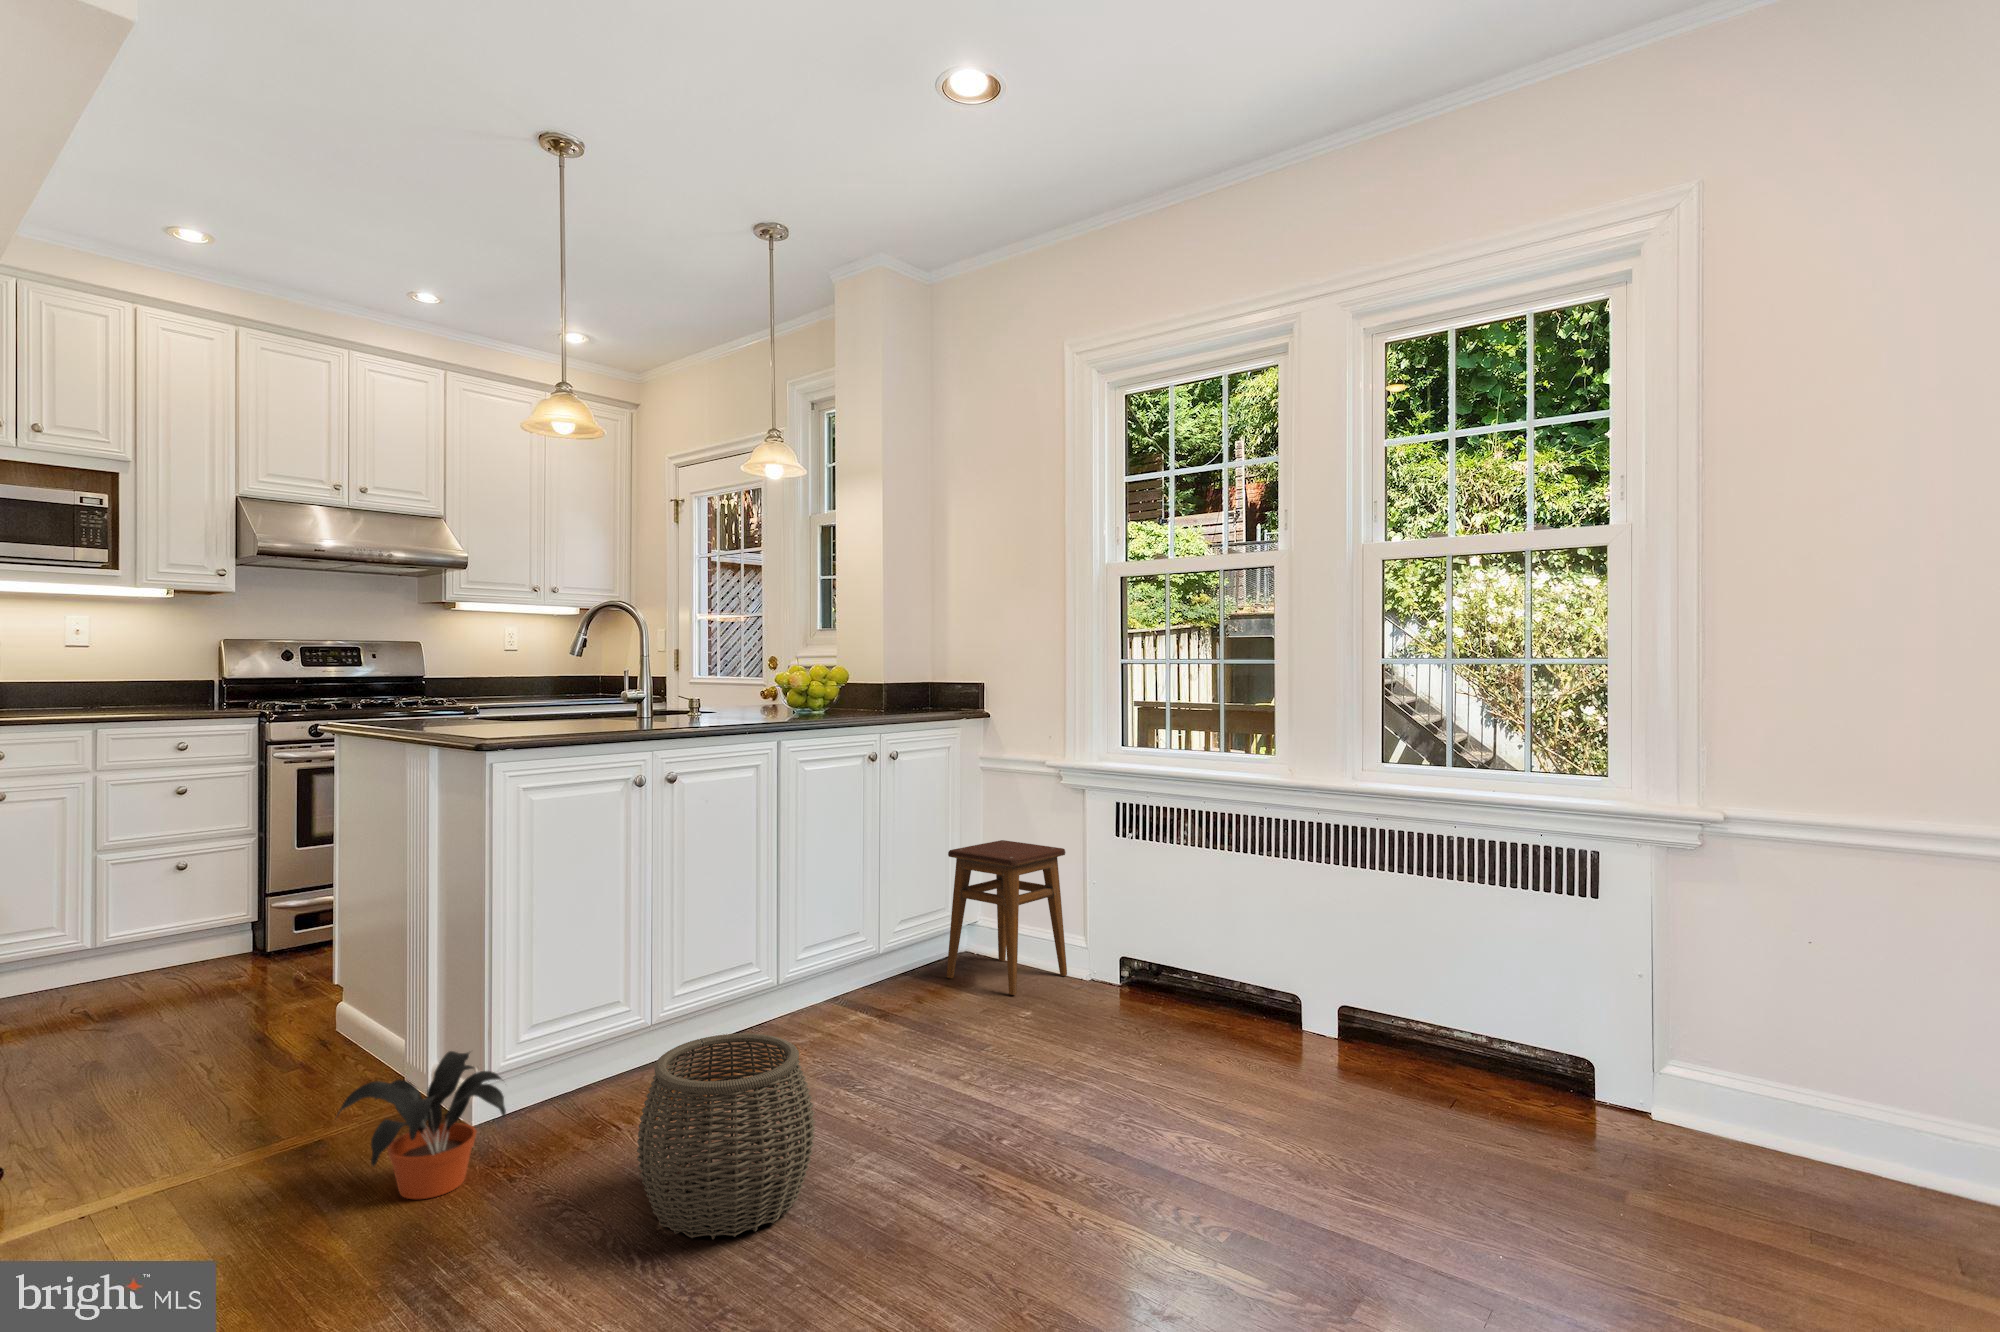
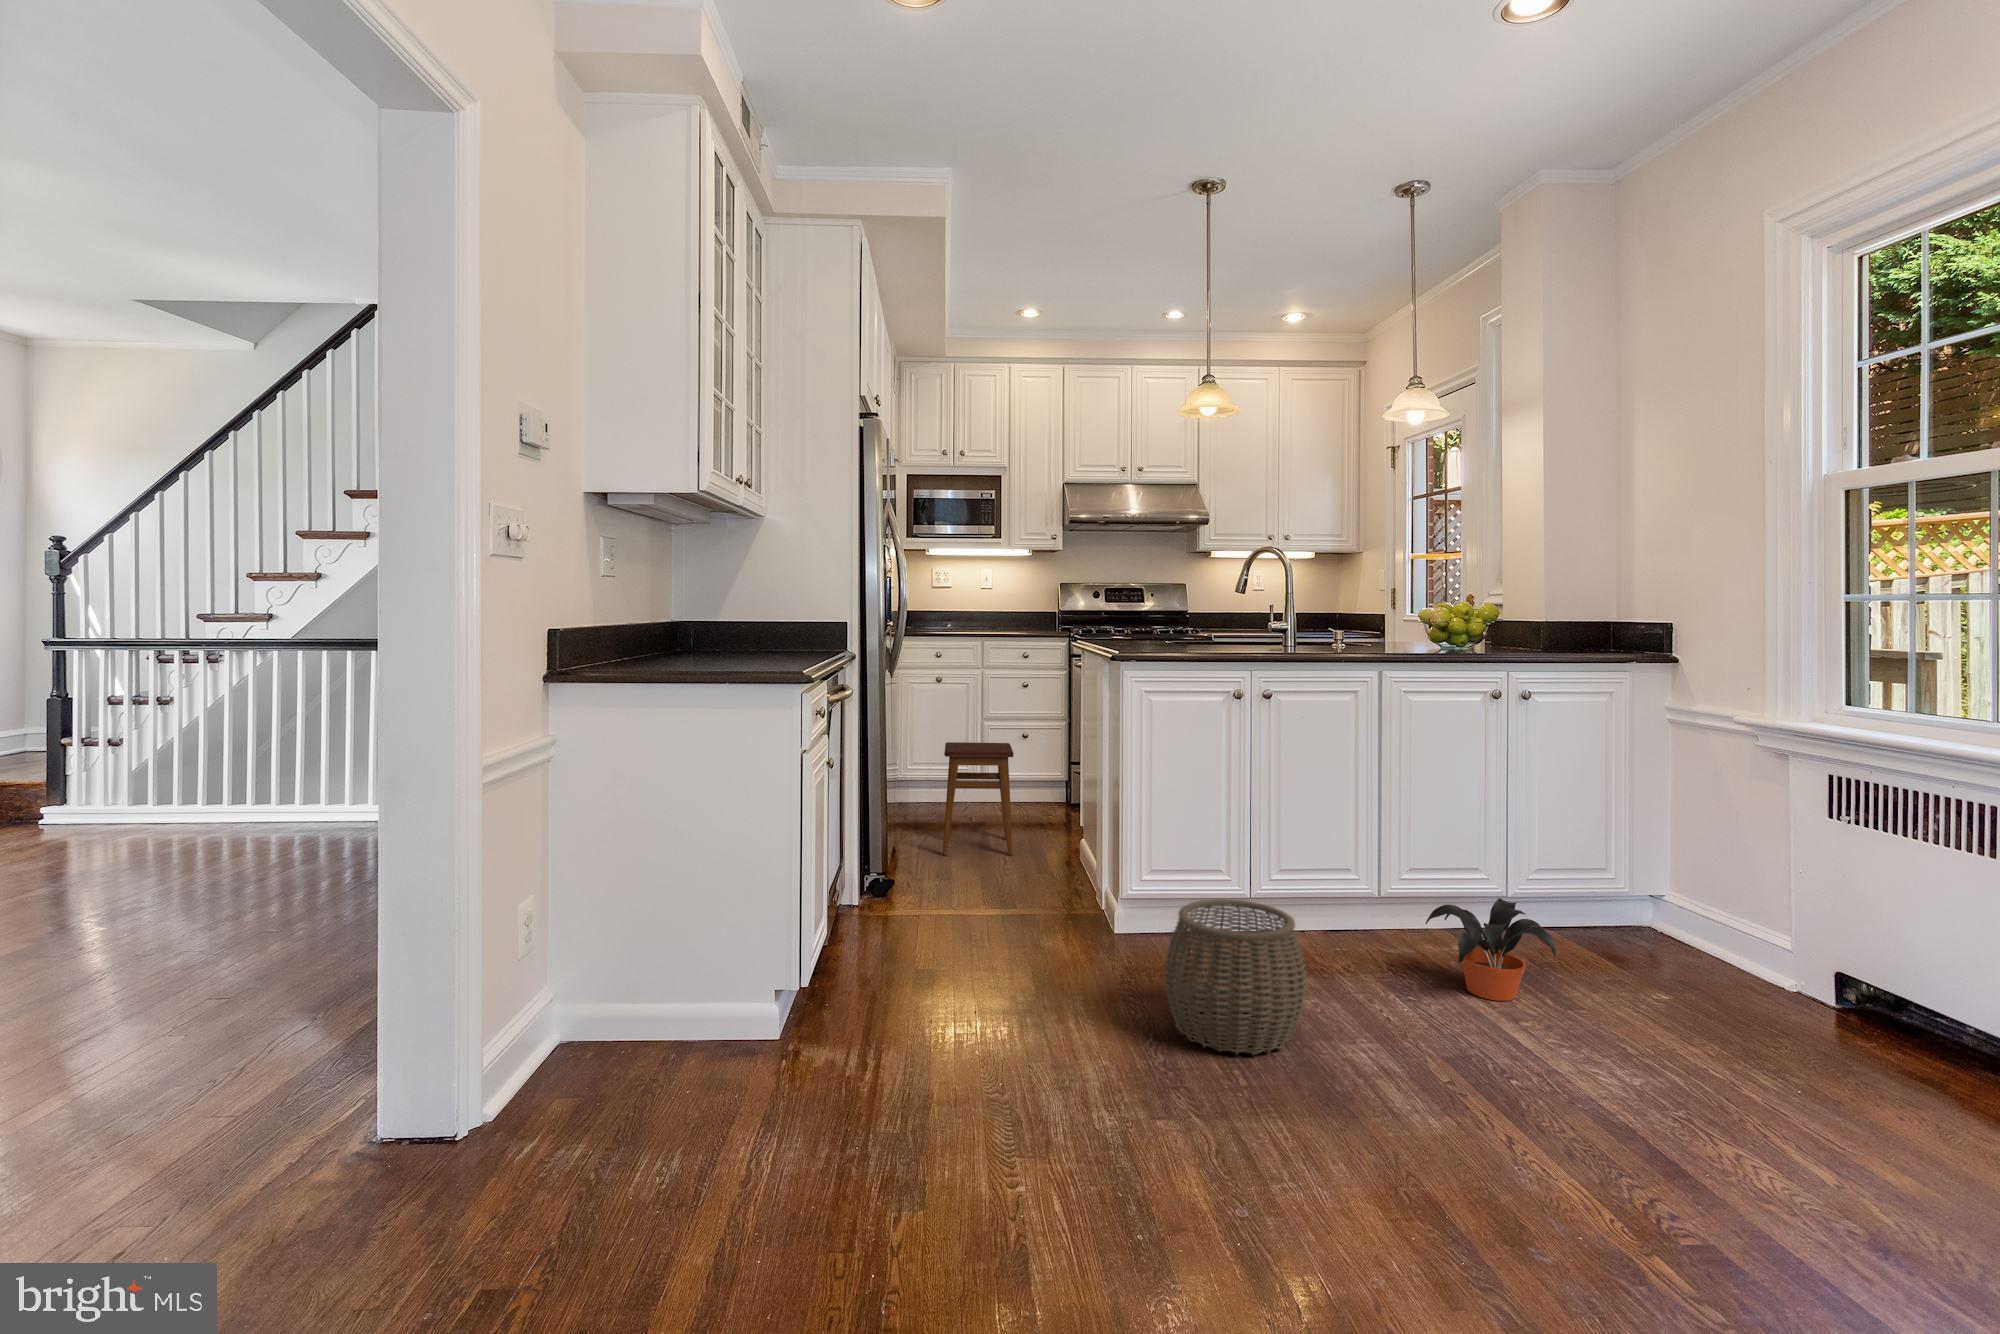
stool: present [947,840,1067,995] -> present [943,742,1014,855]
potted plant: present [338,1051,506,1199] -> present [1426,898,1556,1001]

